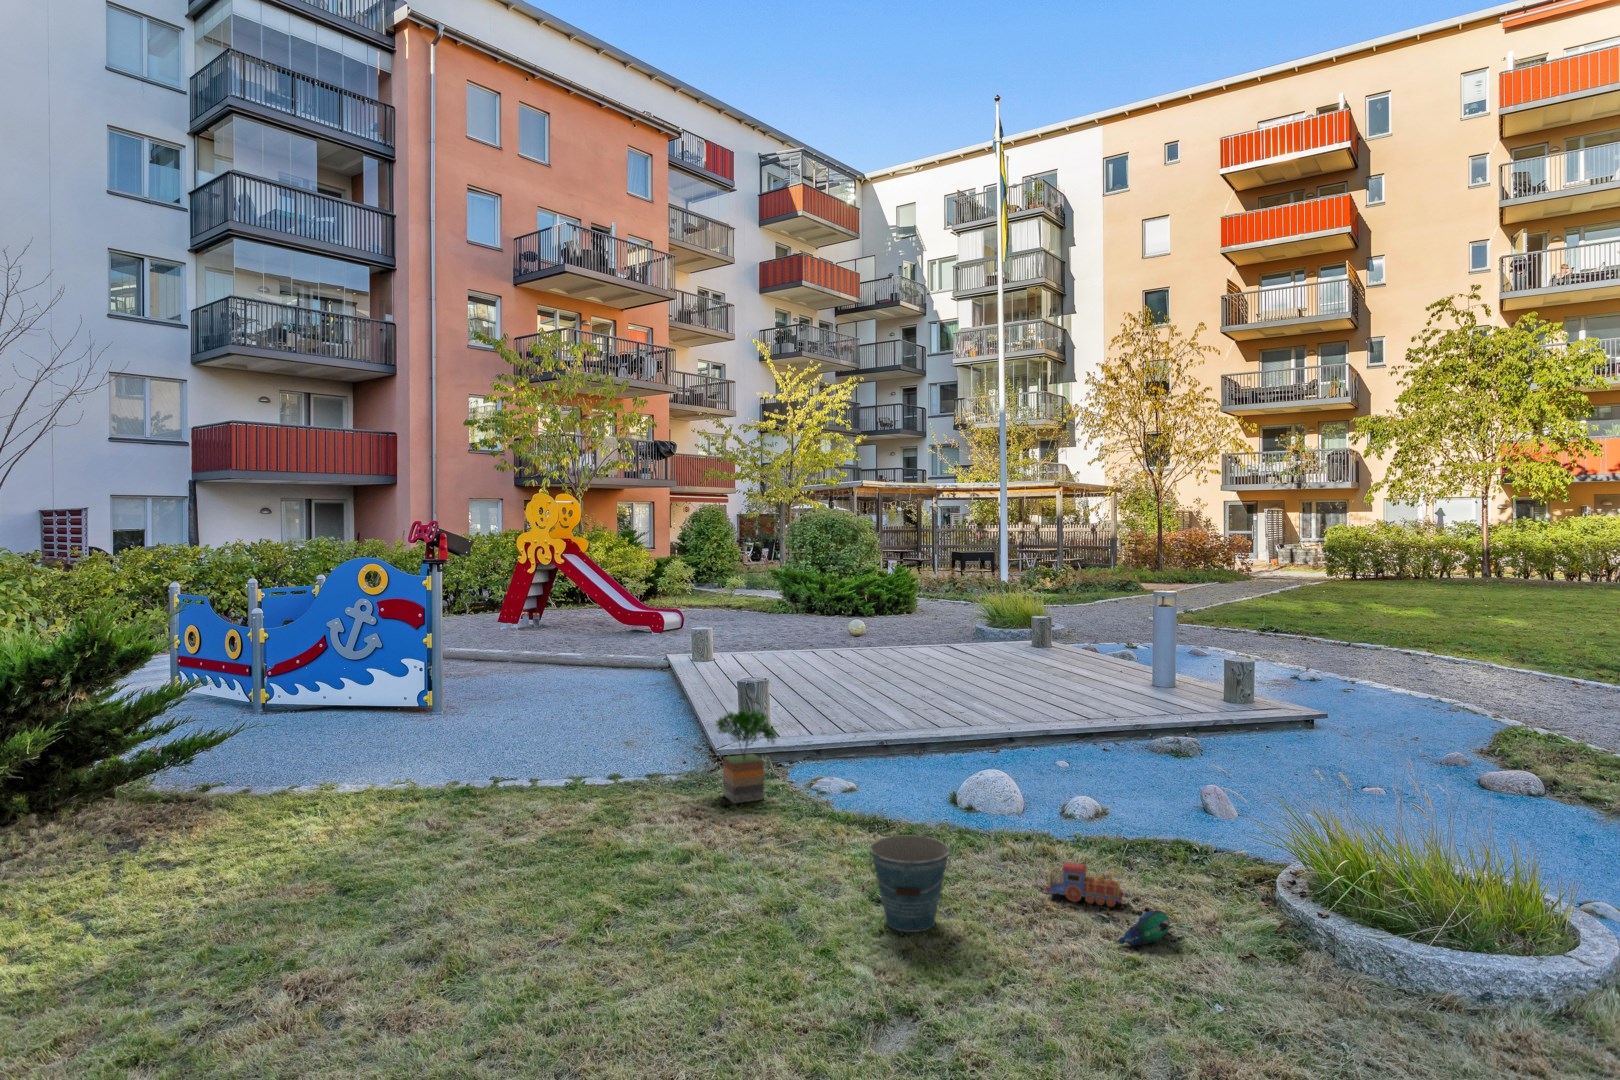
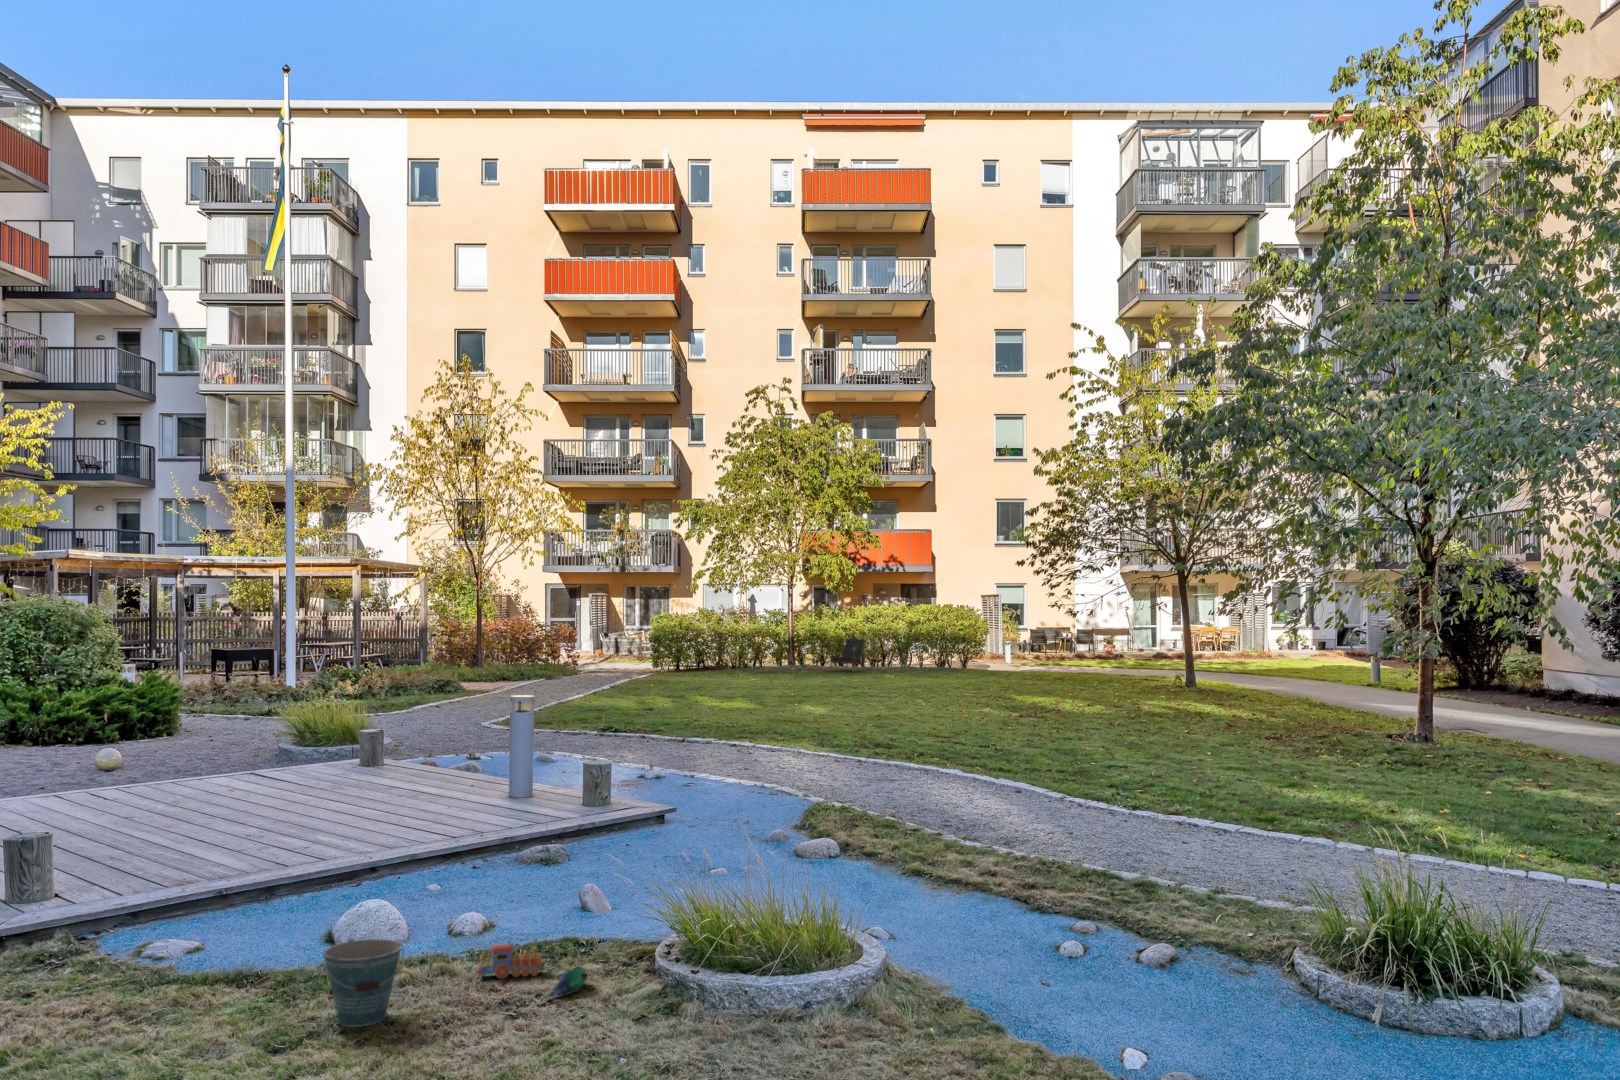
lounge chair: none [1532,549,1579,584] -> present [830,638,865,669]
potted tree: present [716,710,776,803] -> none [60,852,149,964]

